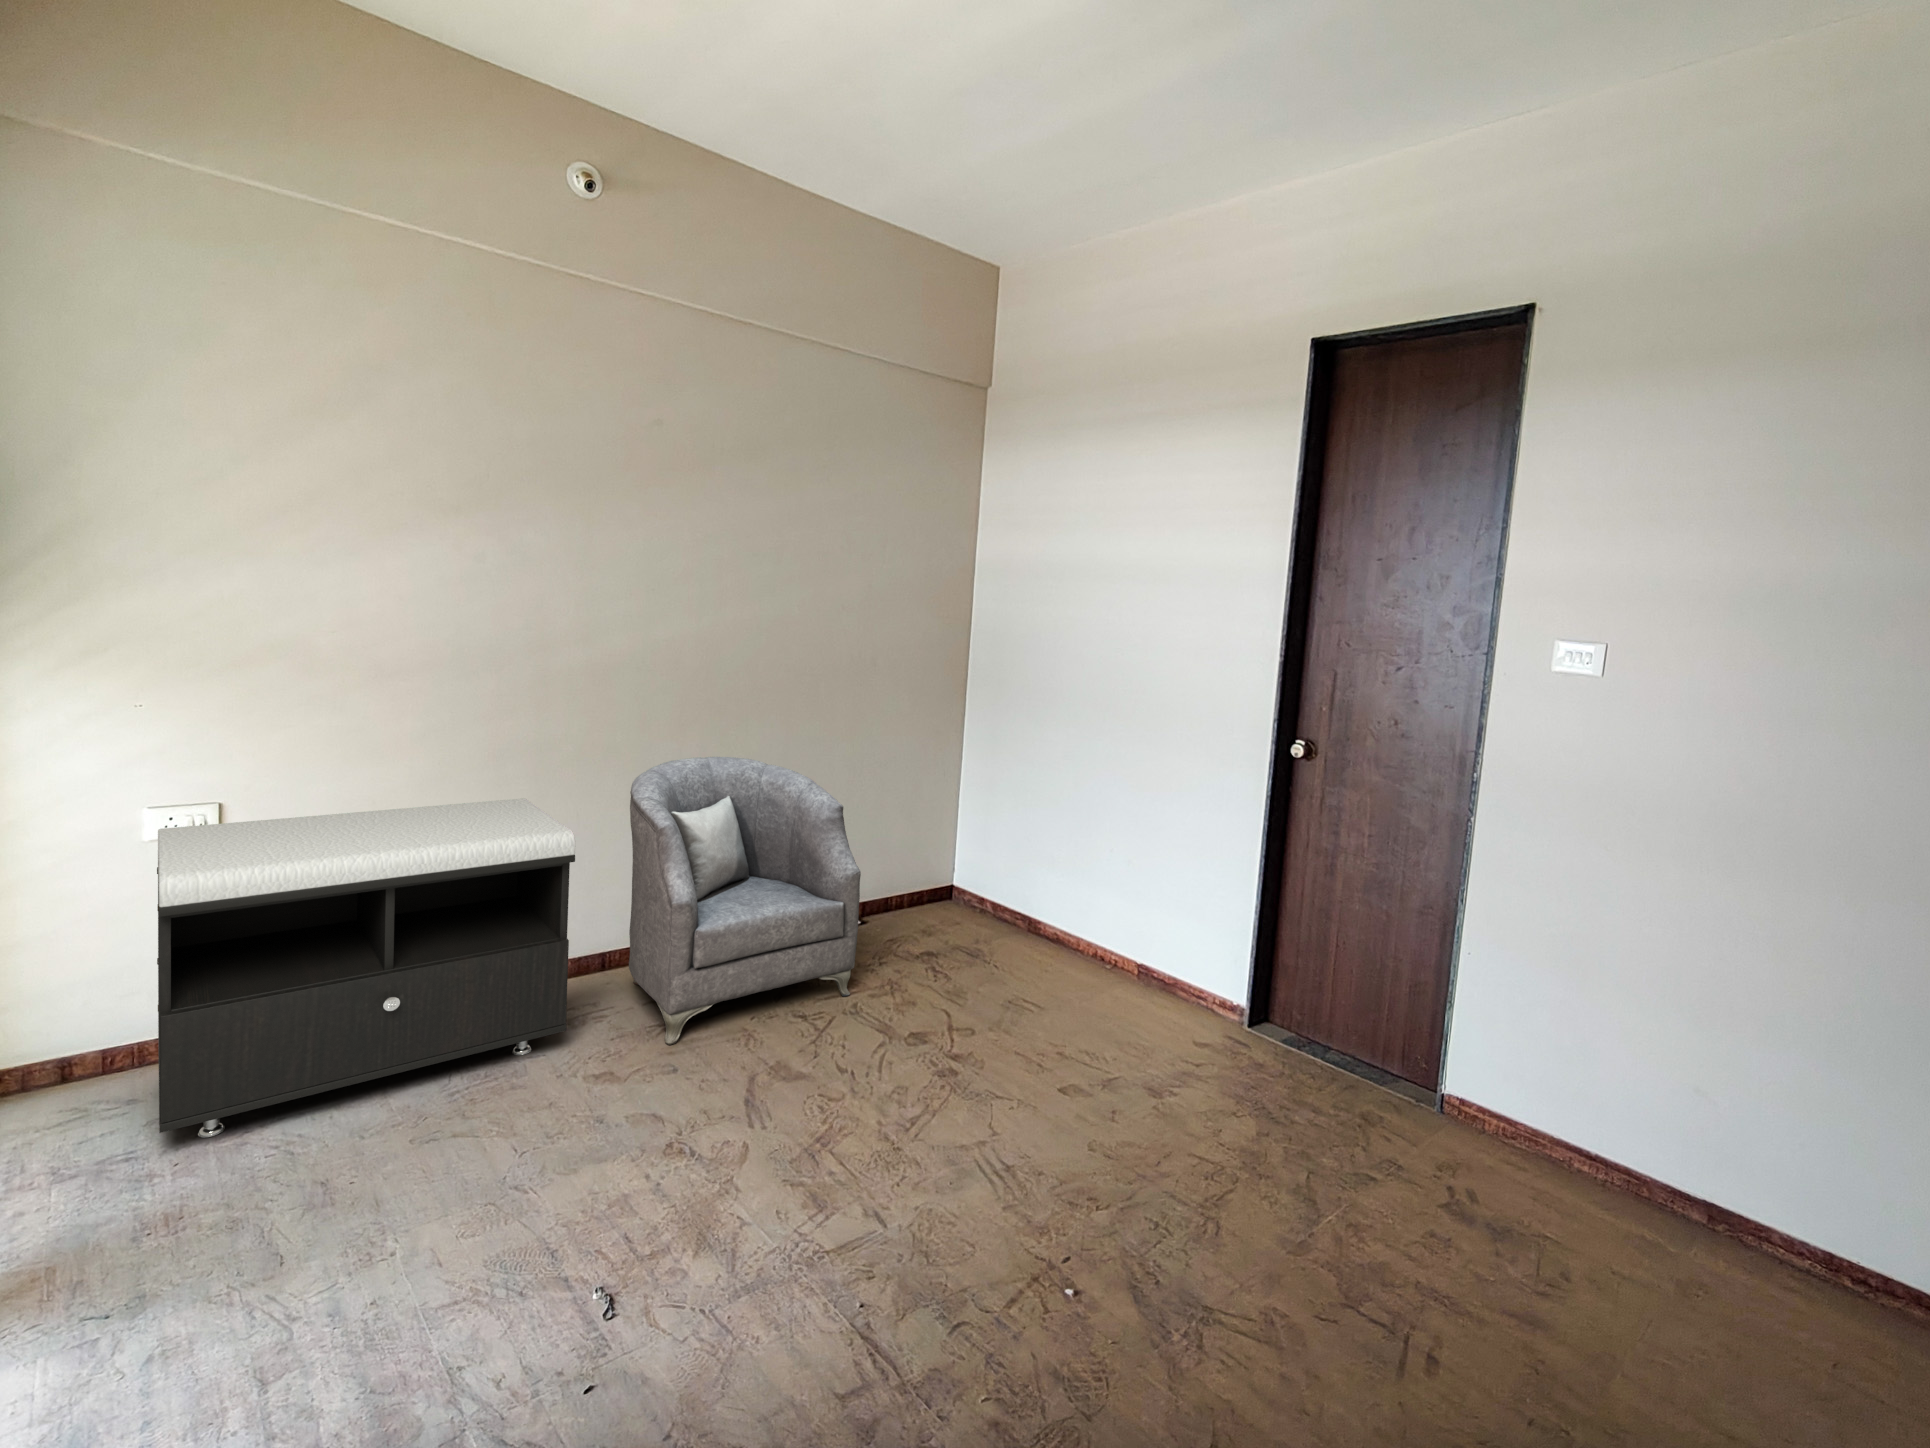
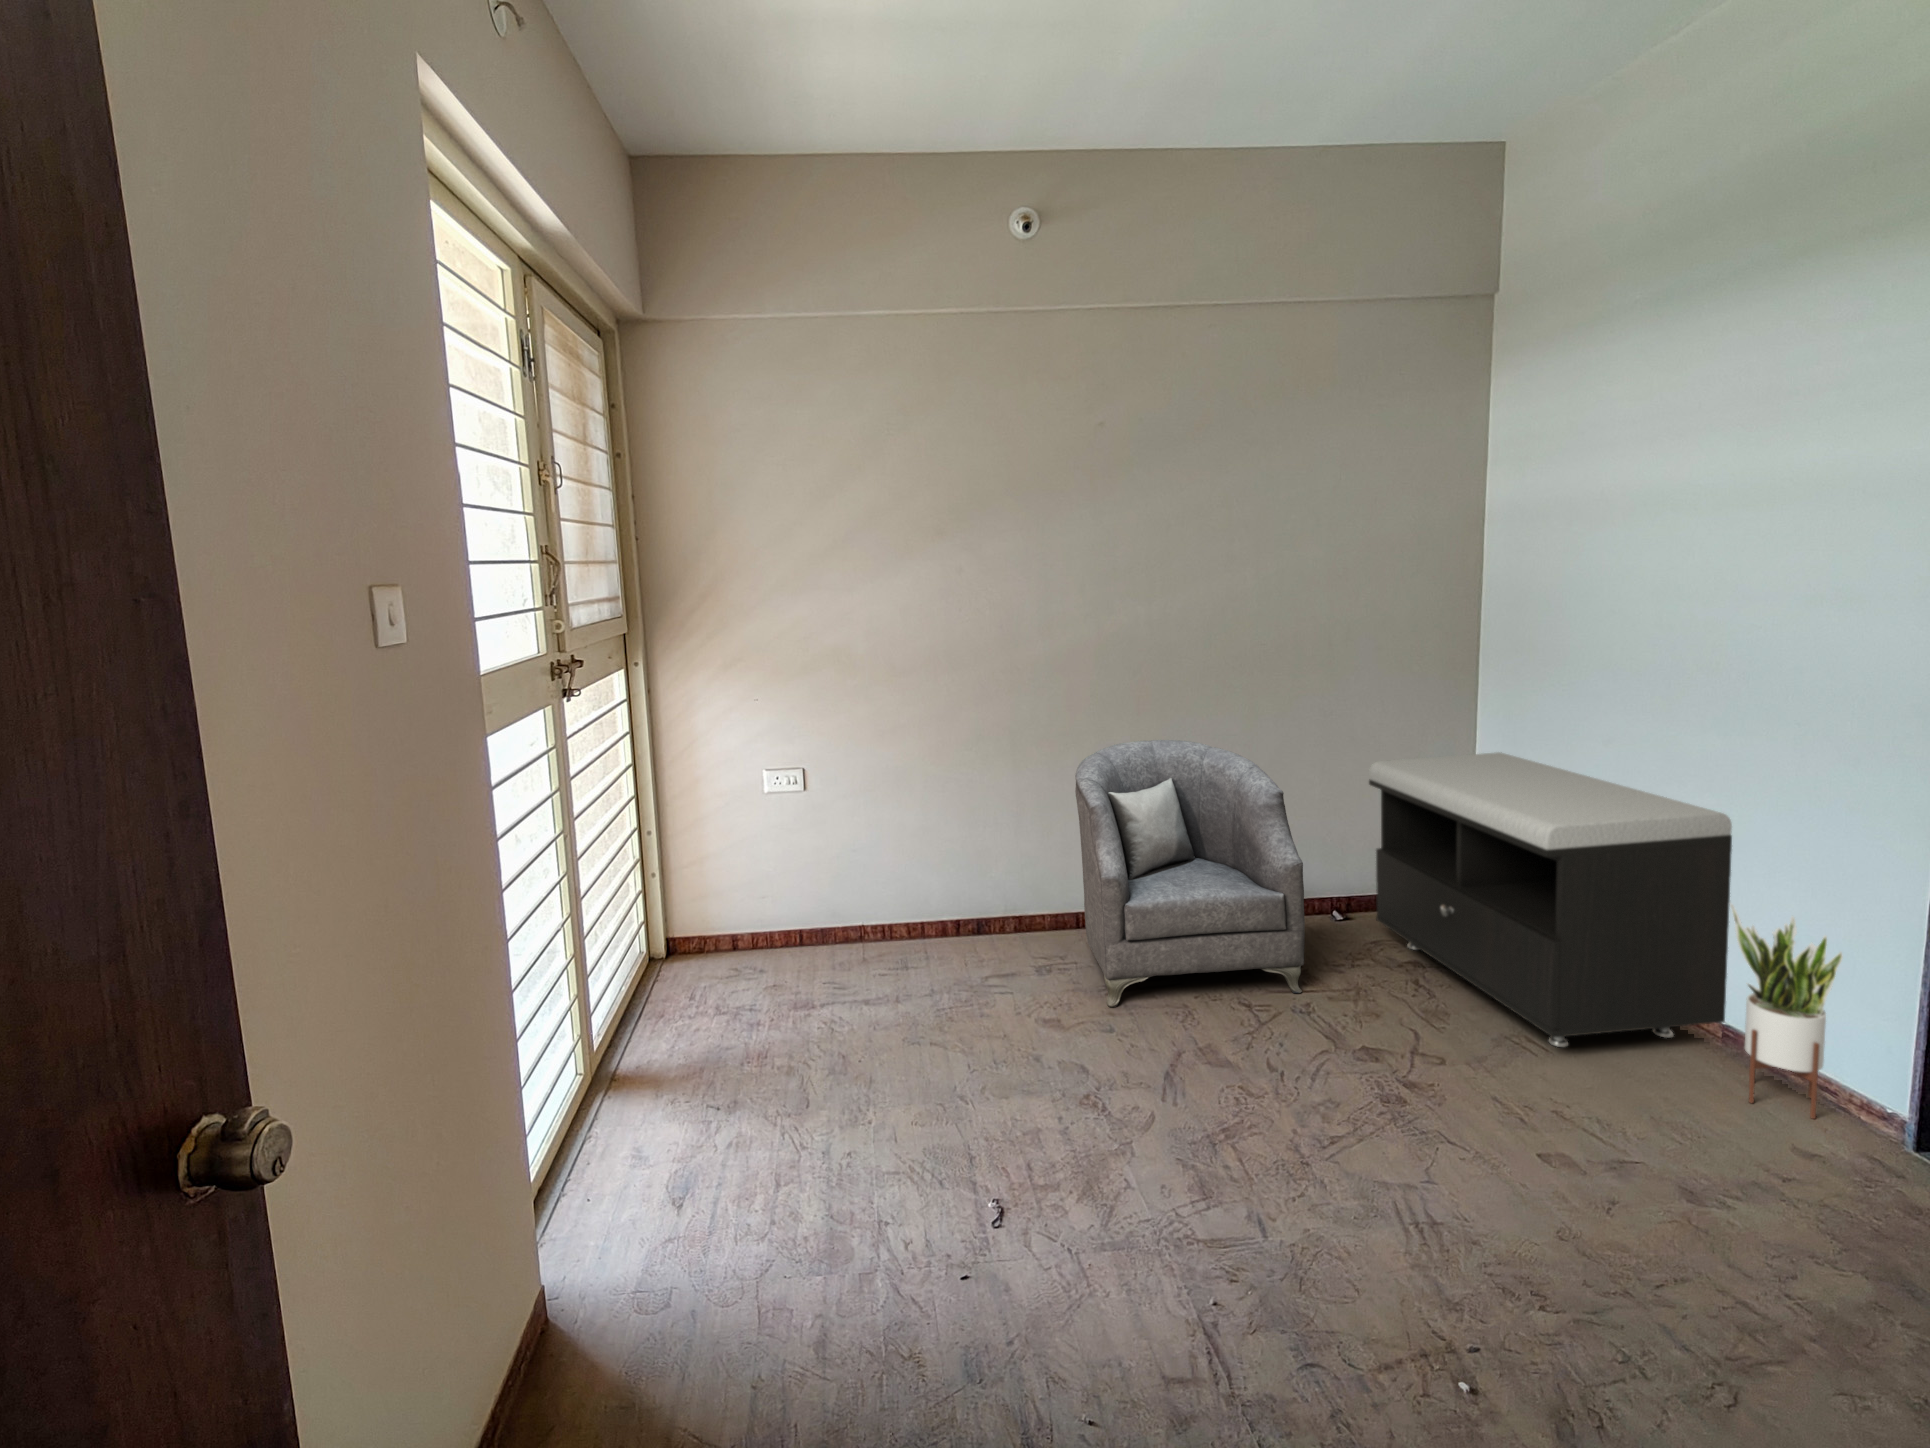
storage bench: present [157,798,575,1137] -> present [1369,752,1732,1047]
potted plant: none [1151,874,1209,1020] -> present [1730,903,1843,1119]

